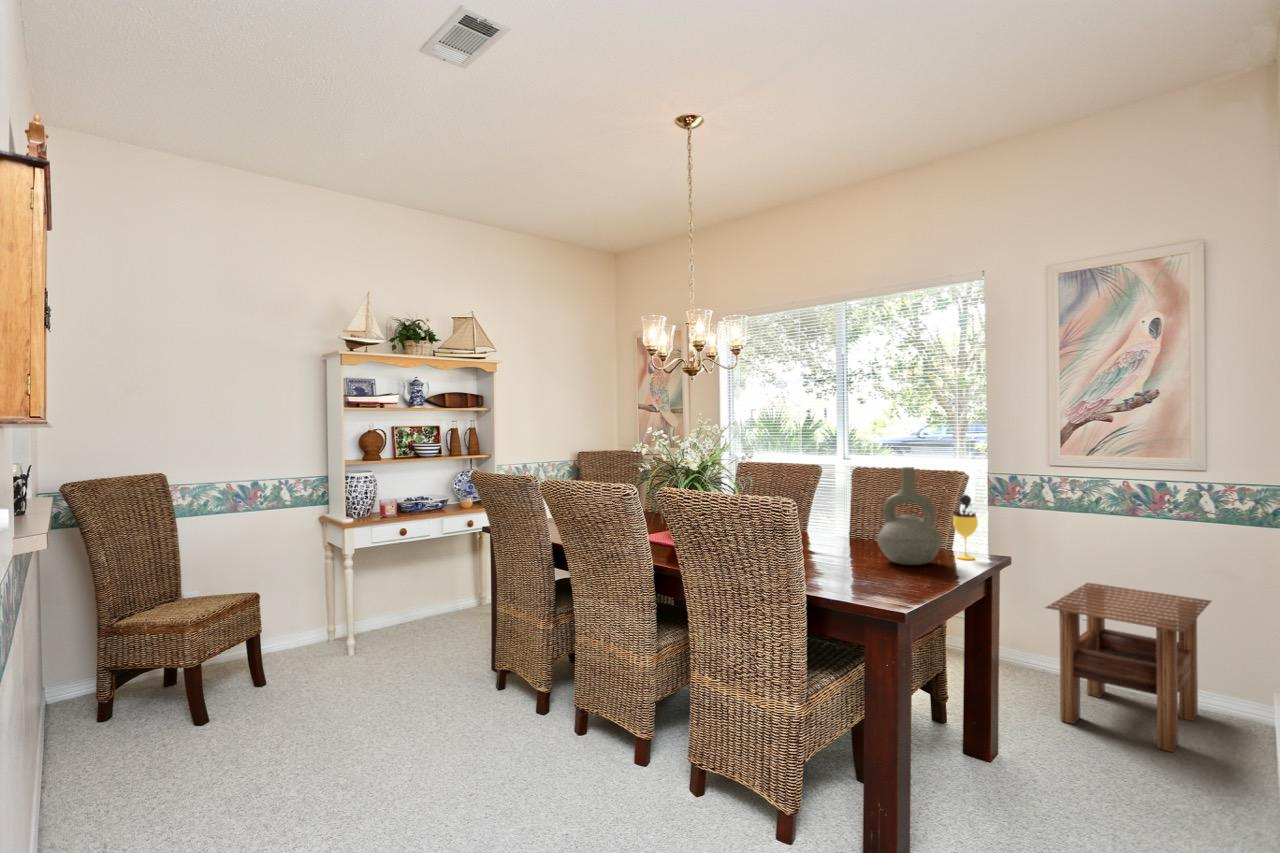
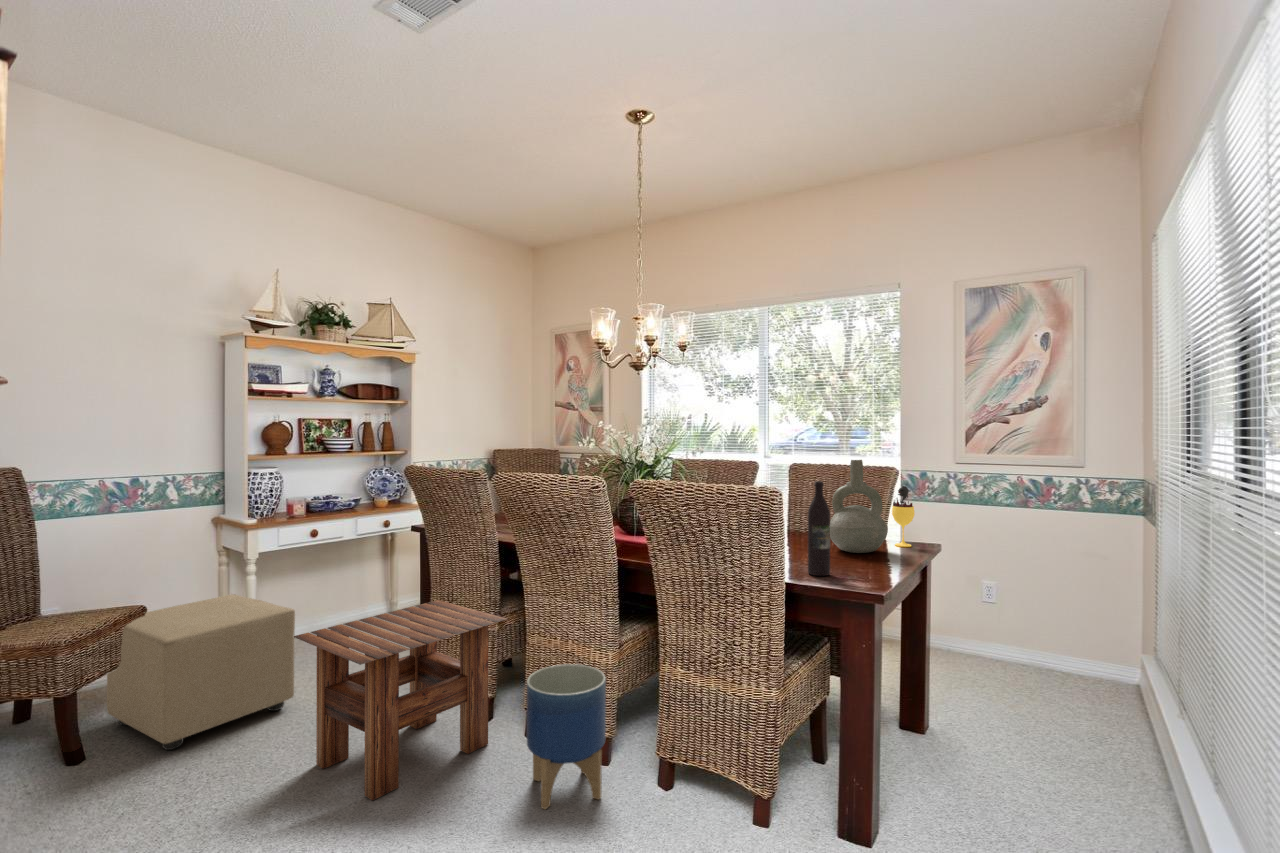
wine bottle: none [839,492,862,589] -> present [808,481,830,576]
side table: present [1046,583,1211,752] -> present [293,600,507,801]
ottoman: none [228,587,380,721] -> present [107,594,295,750]
planter: none [565,666,641,802] -> present [527,664,606,809]

